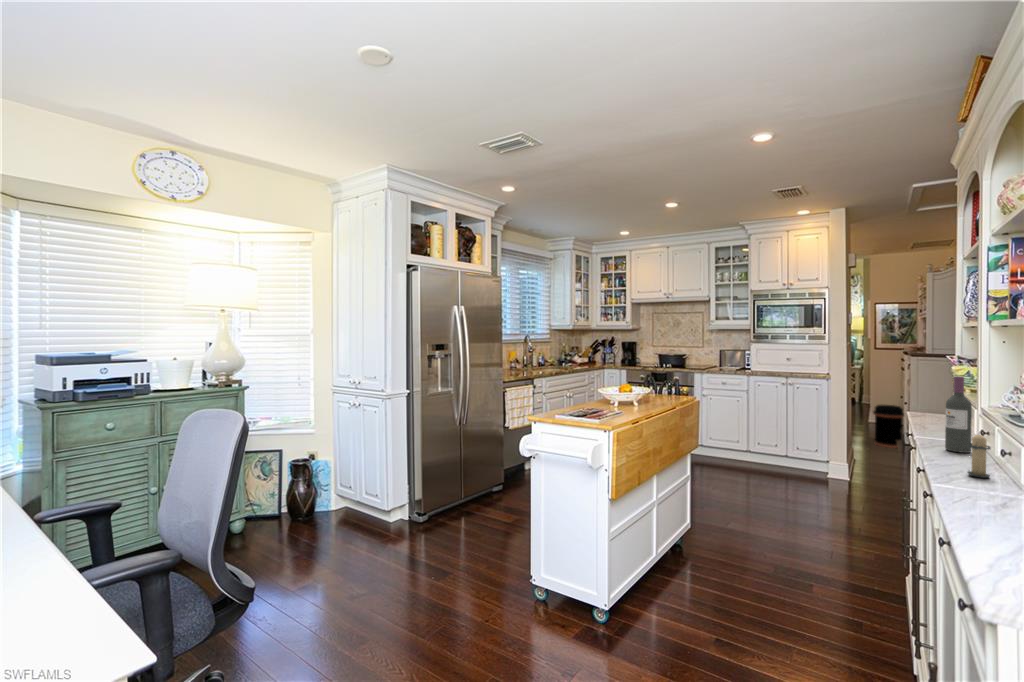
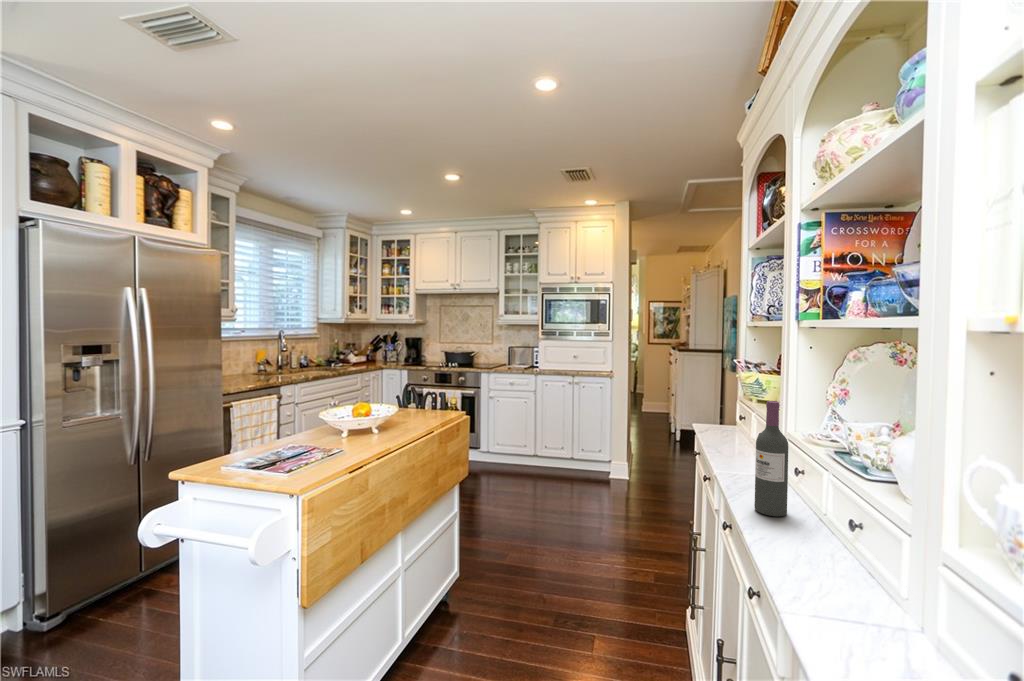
trash can: present [873,405,904,448] -> none [647,397,672,438]
candle: present [967,433,991,478] -> none [811,519,860,607]

